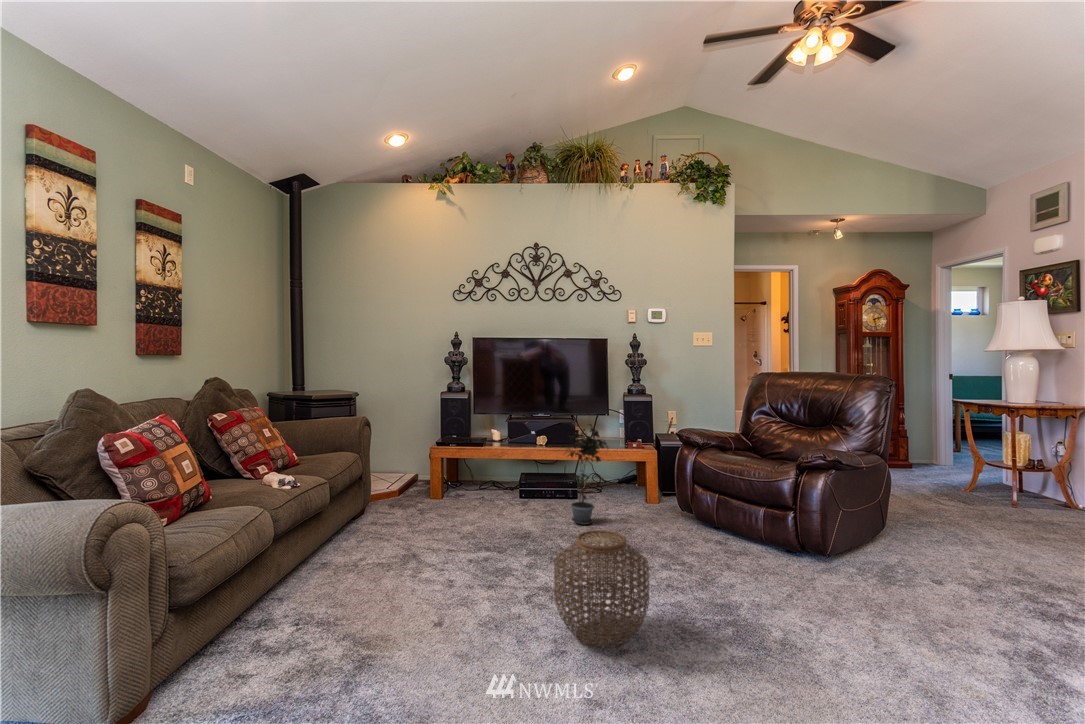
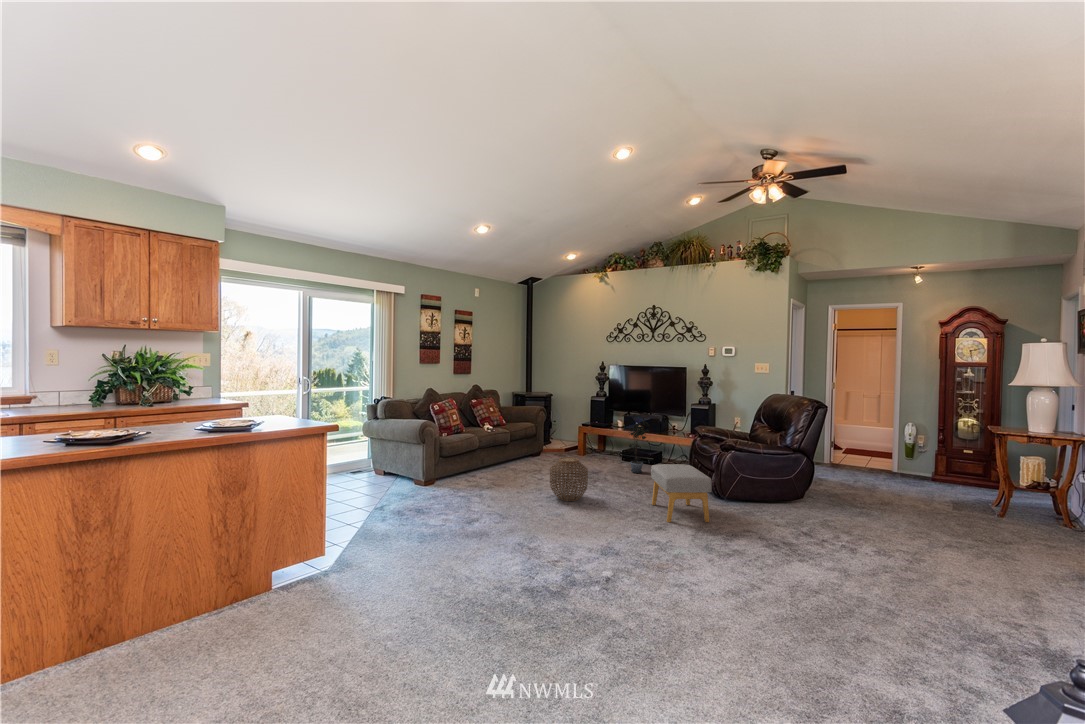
footstool: none [747,503,910,643] -> present [651,464,712,522]

